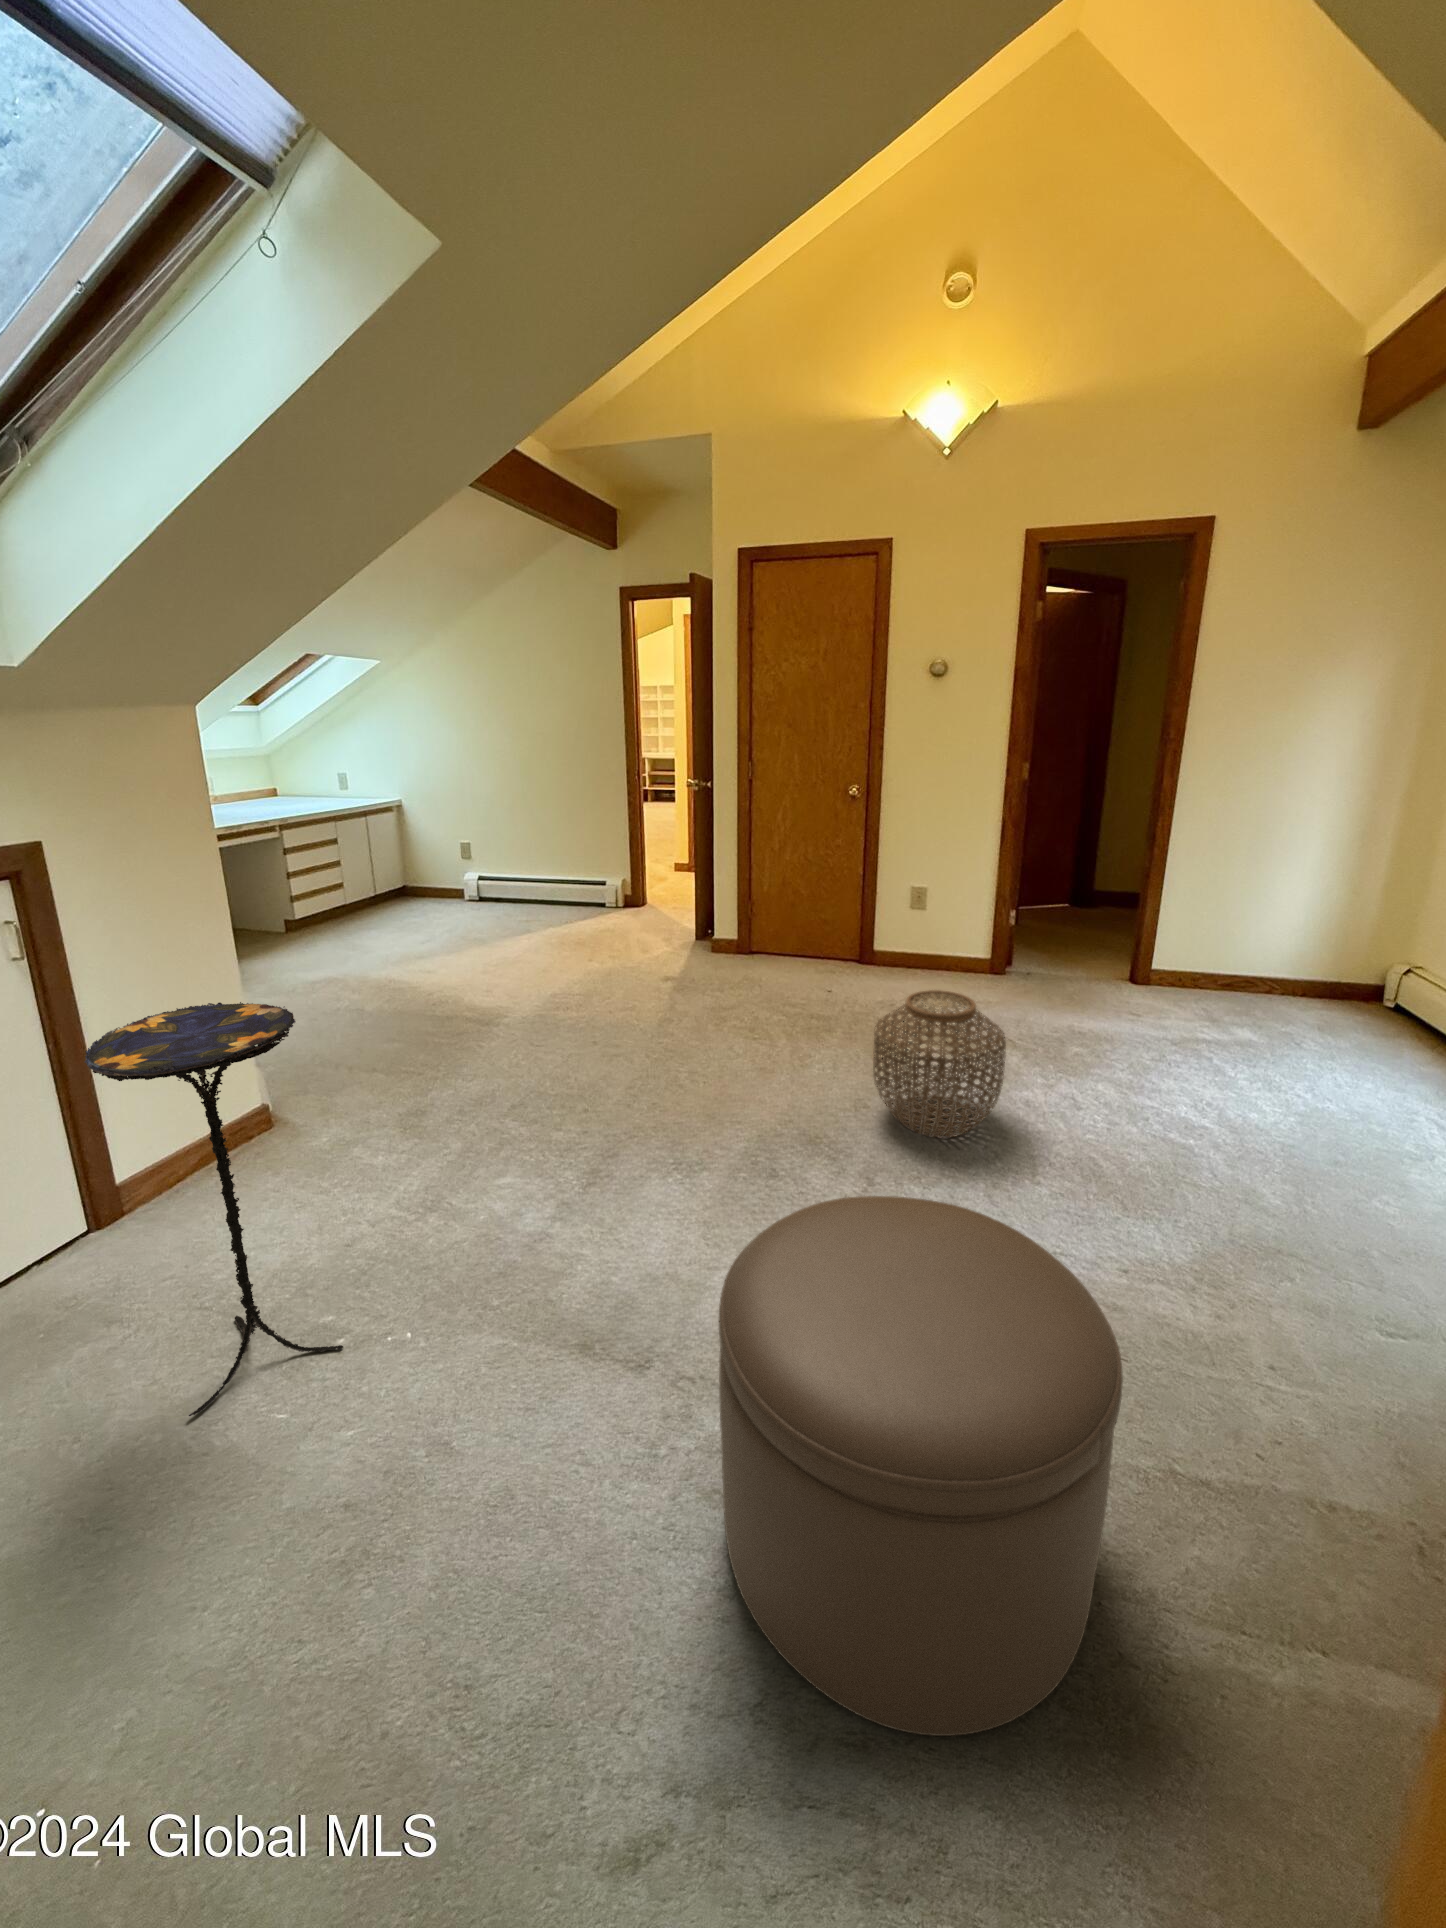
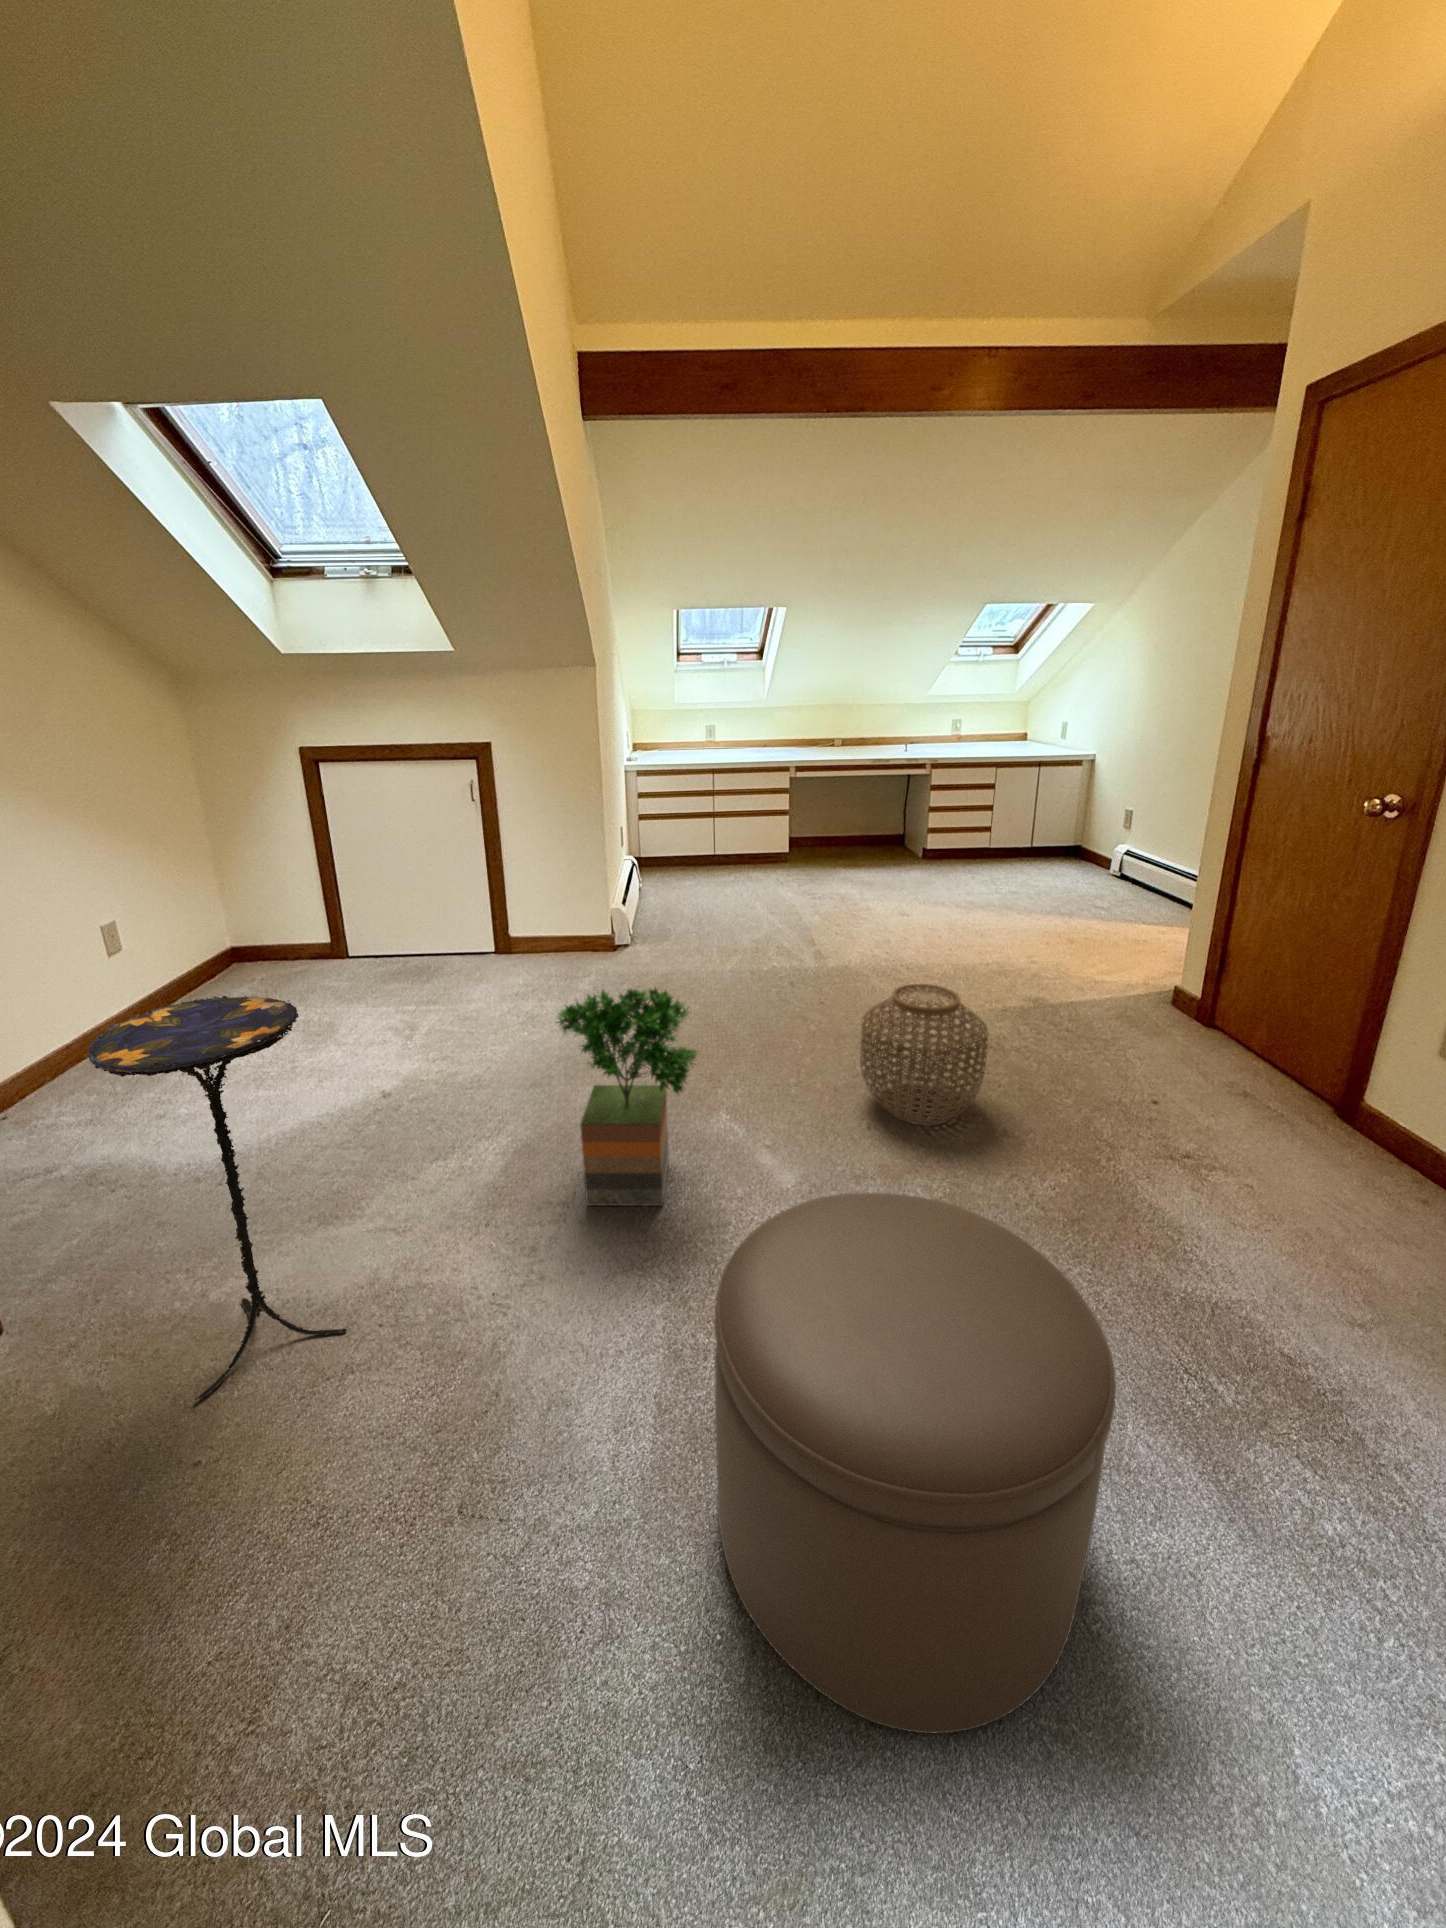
potted tree: none [554,993,706,1221] -> present [556,988,698,1206]

